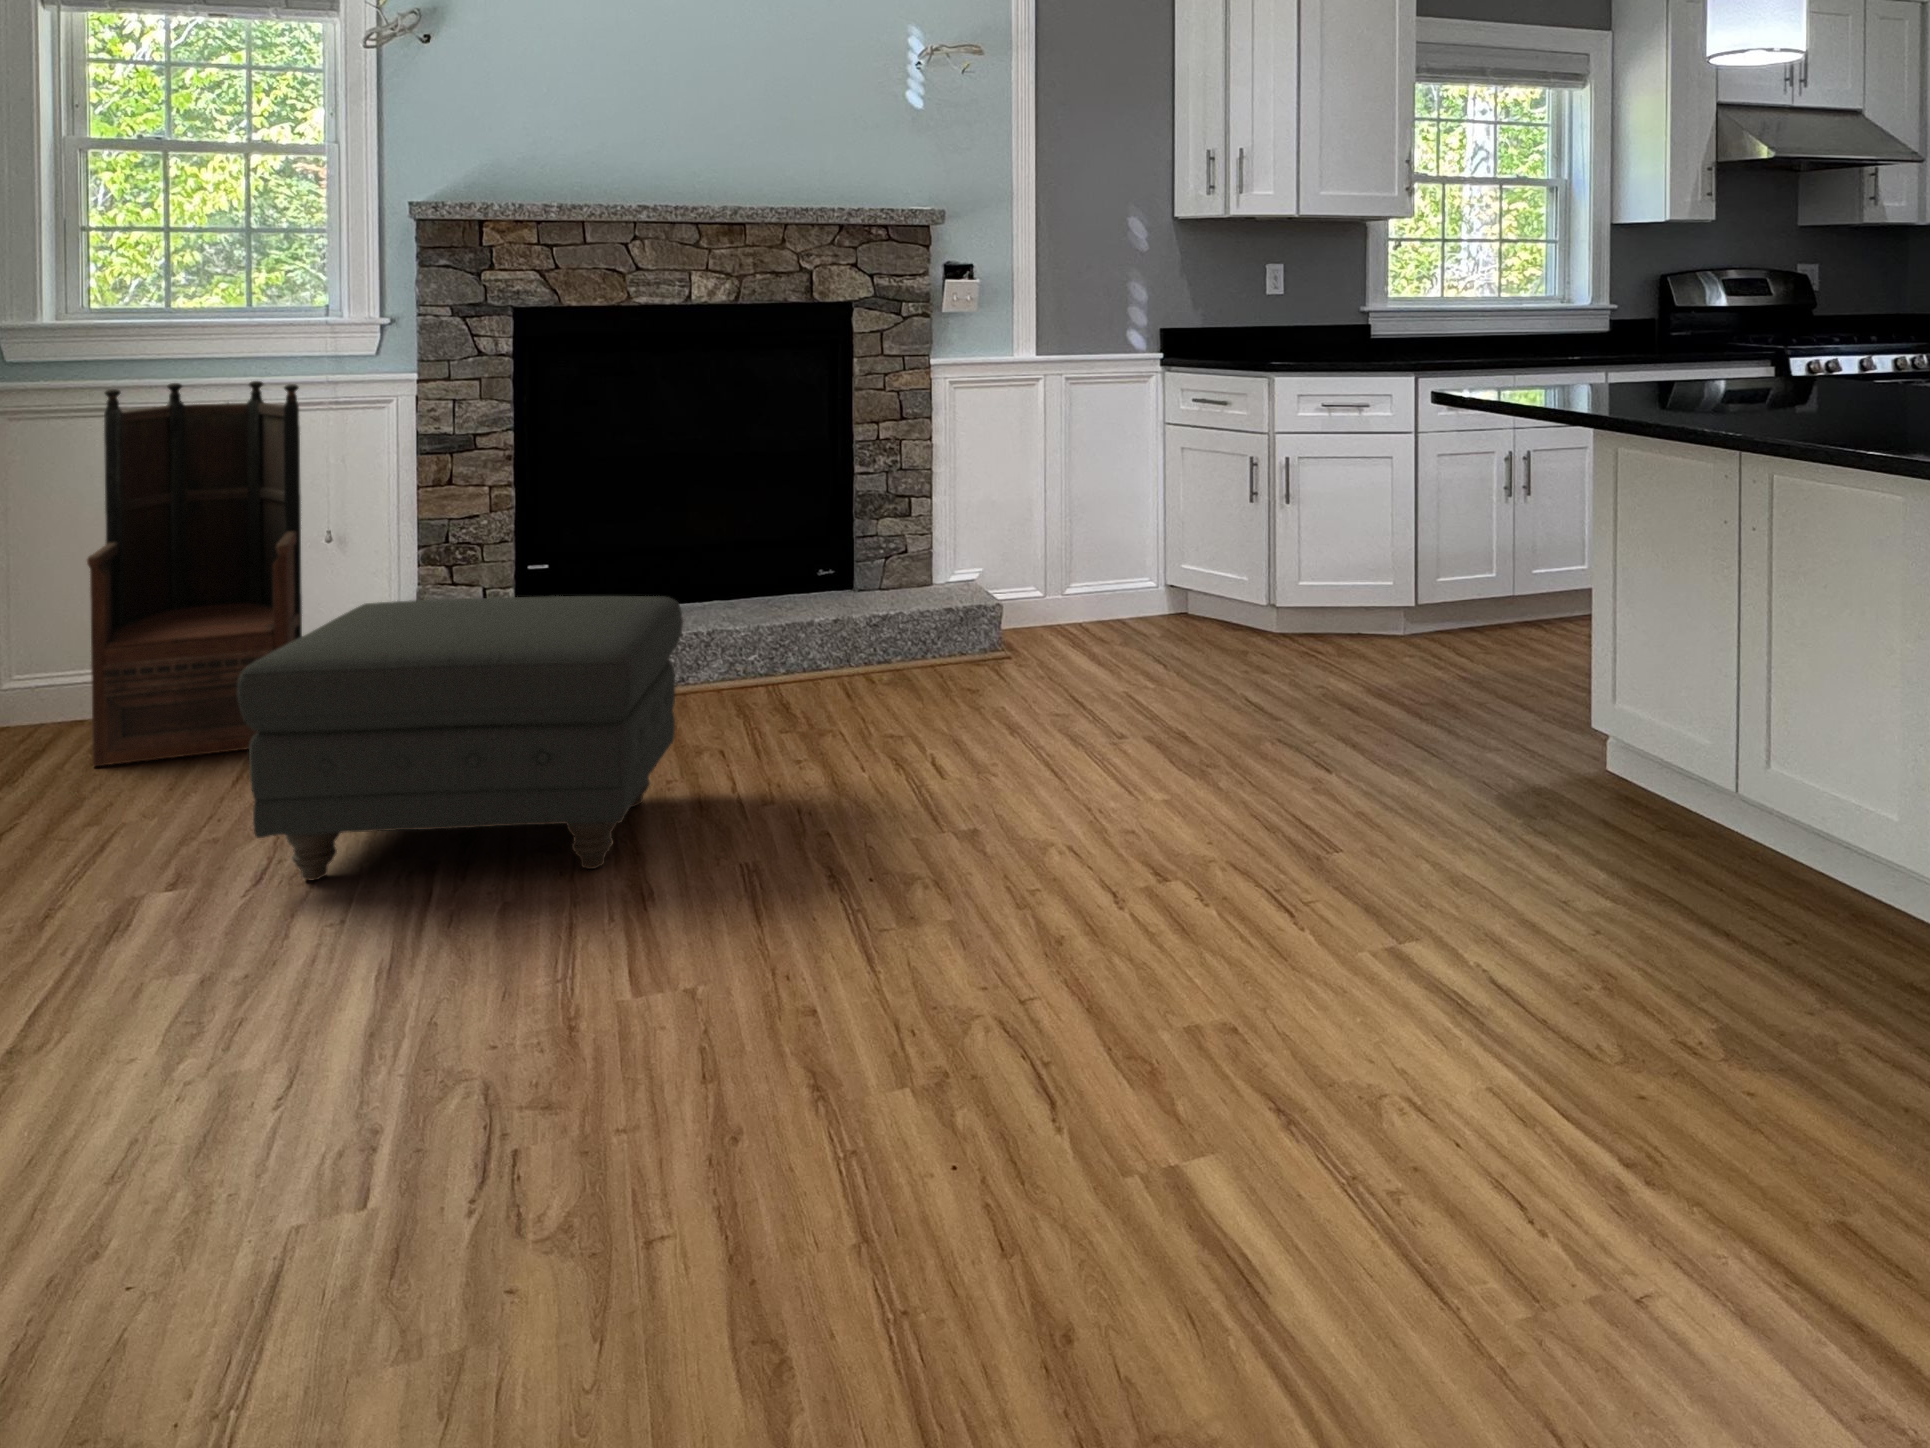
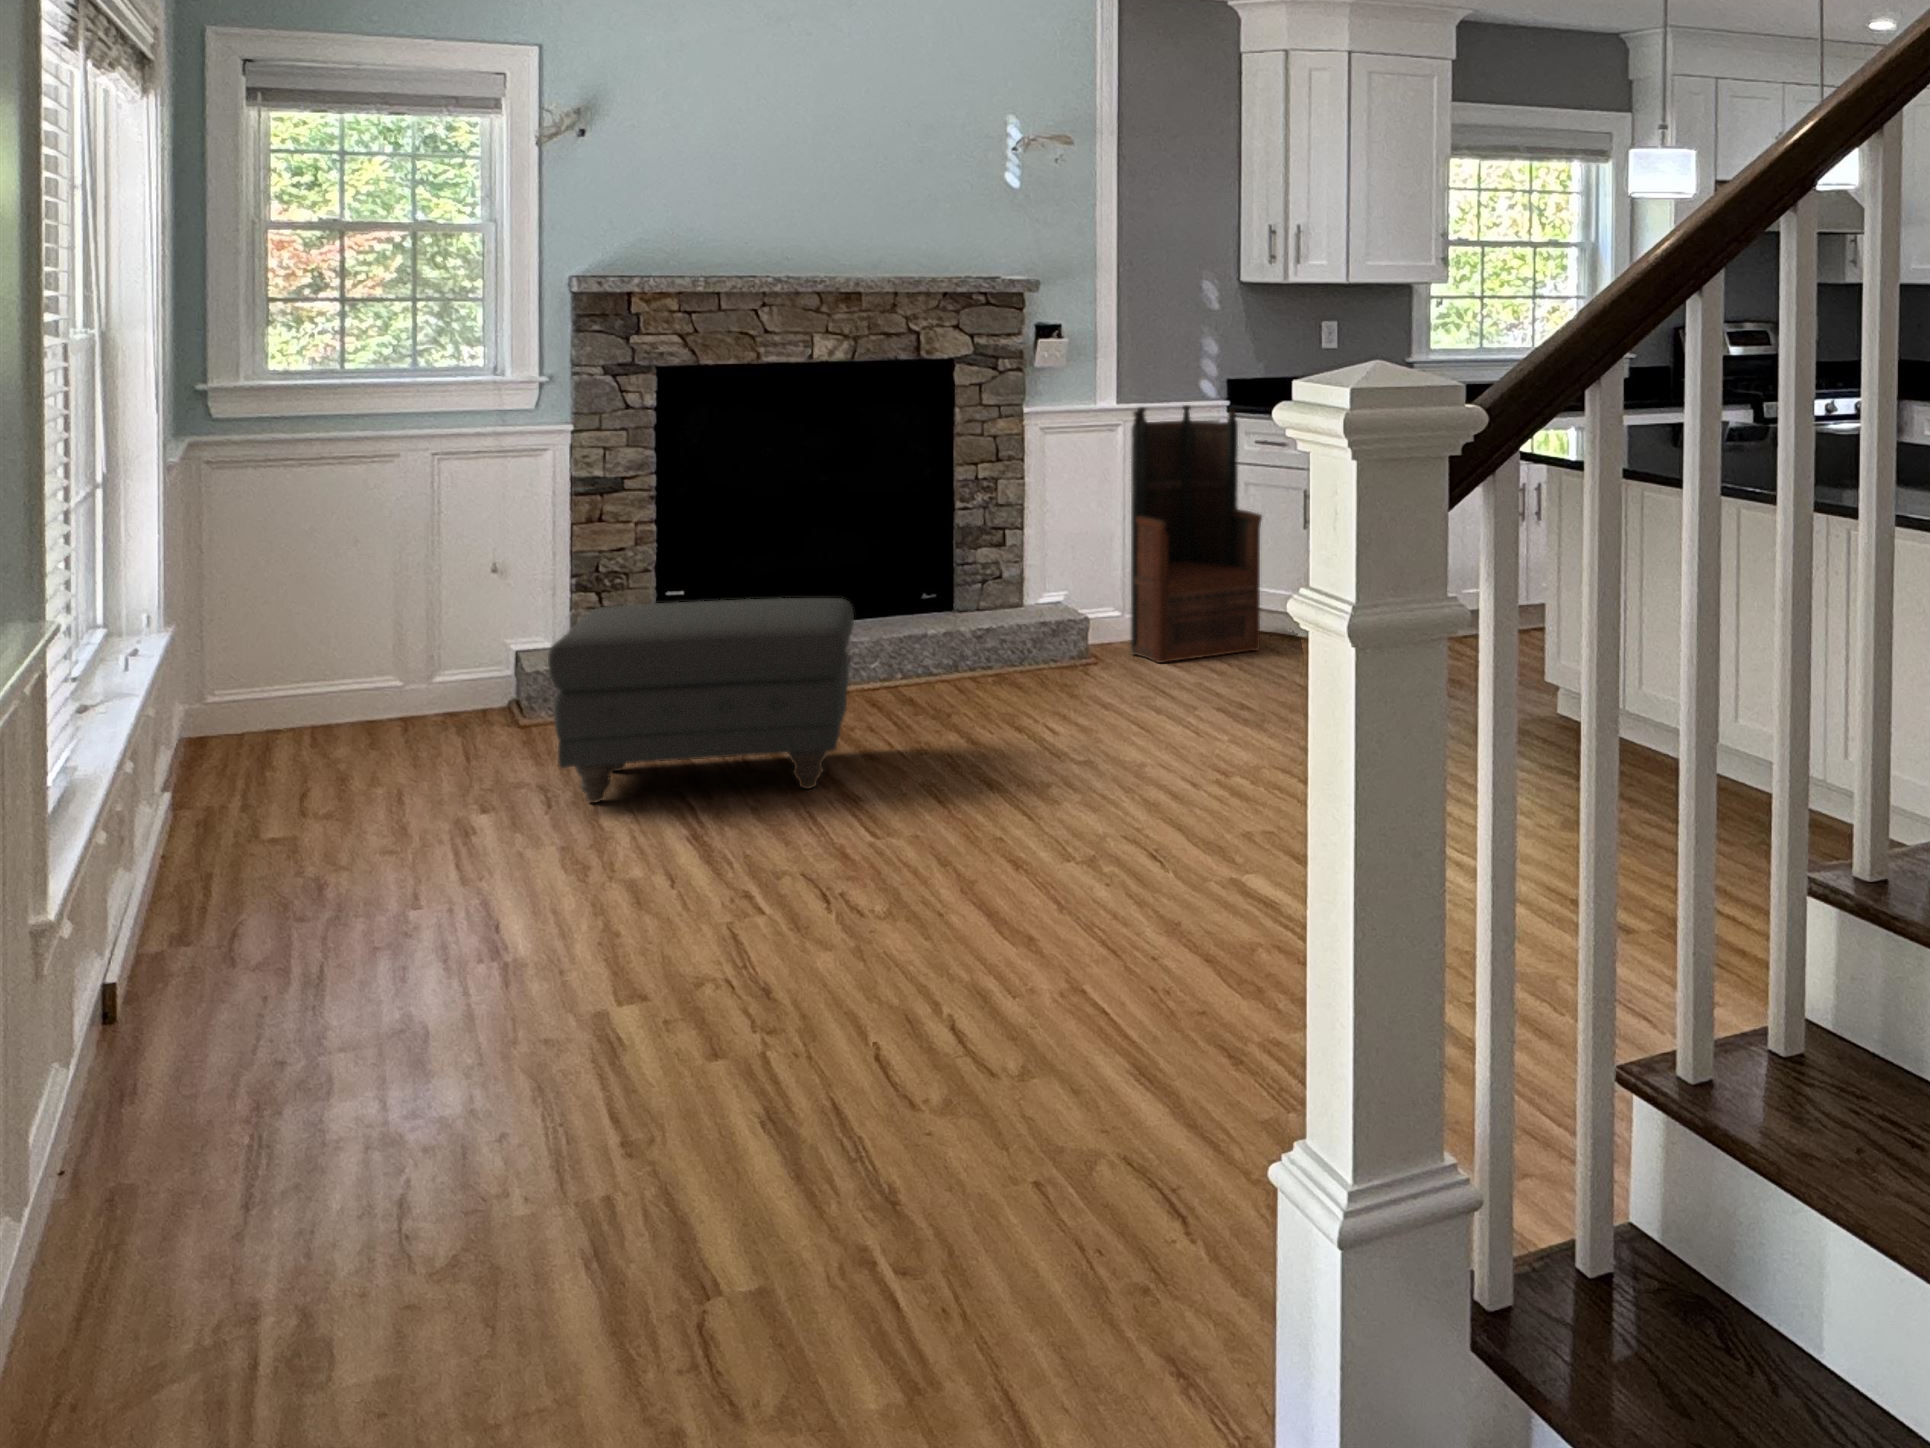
armchair: present [87,381,302,766] -> present [1131,405,1262,663]

